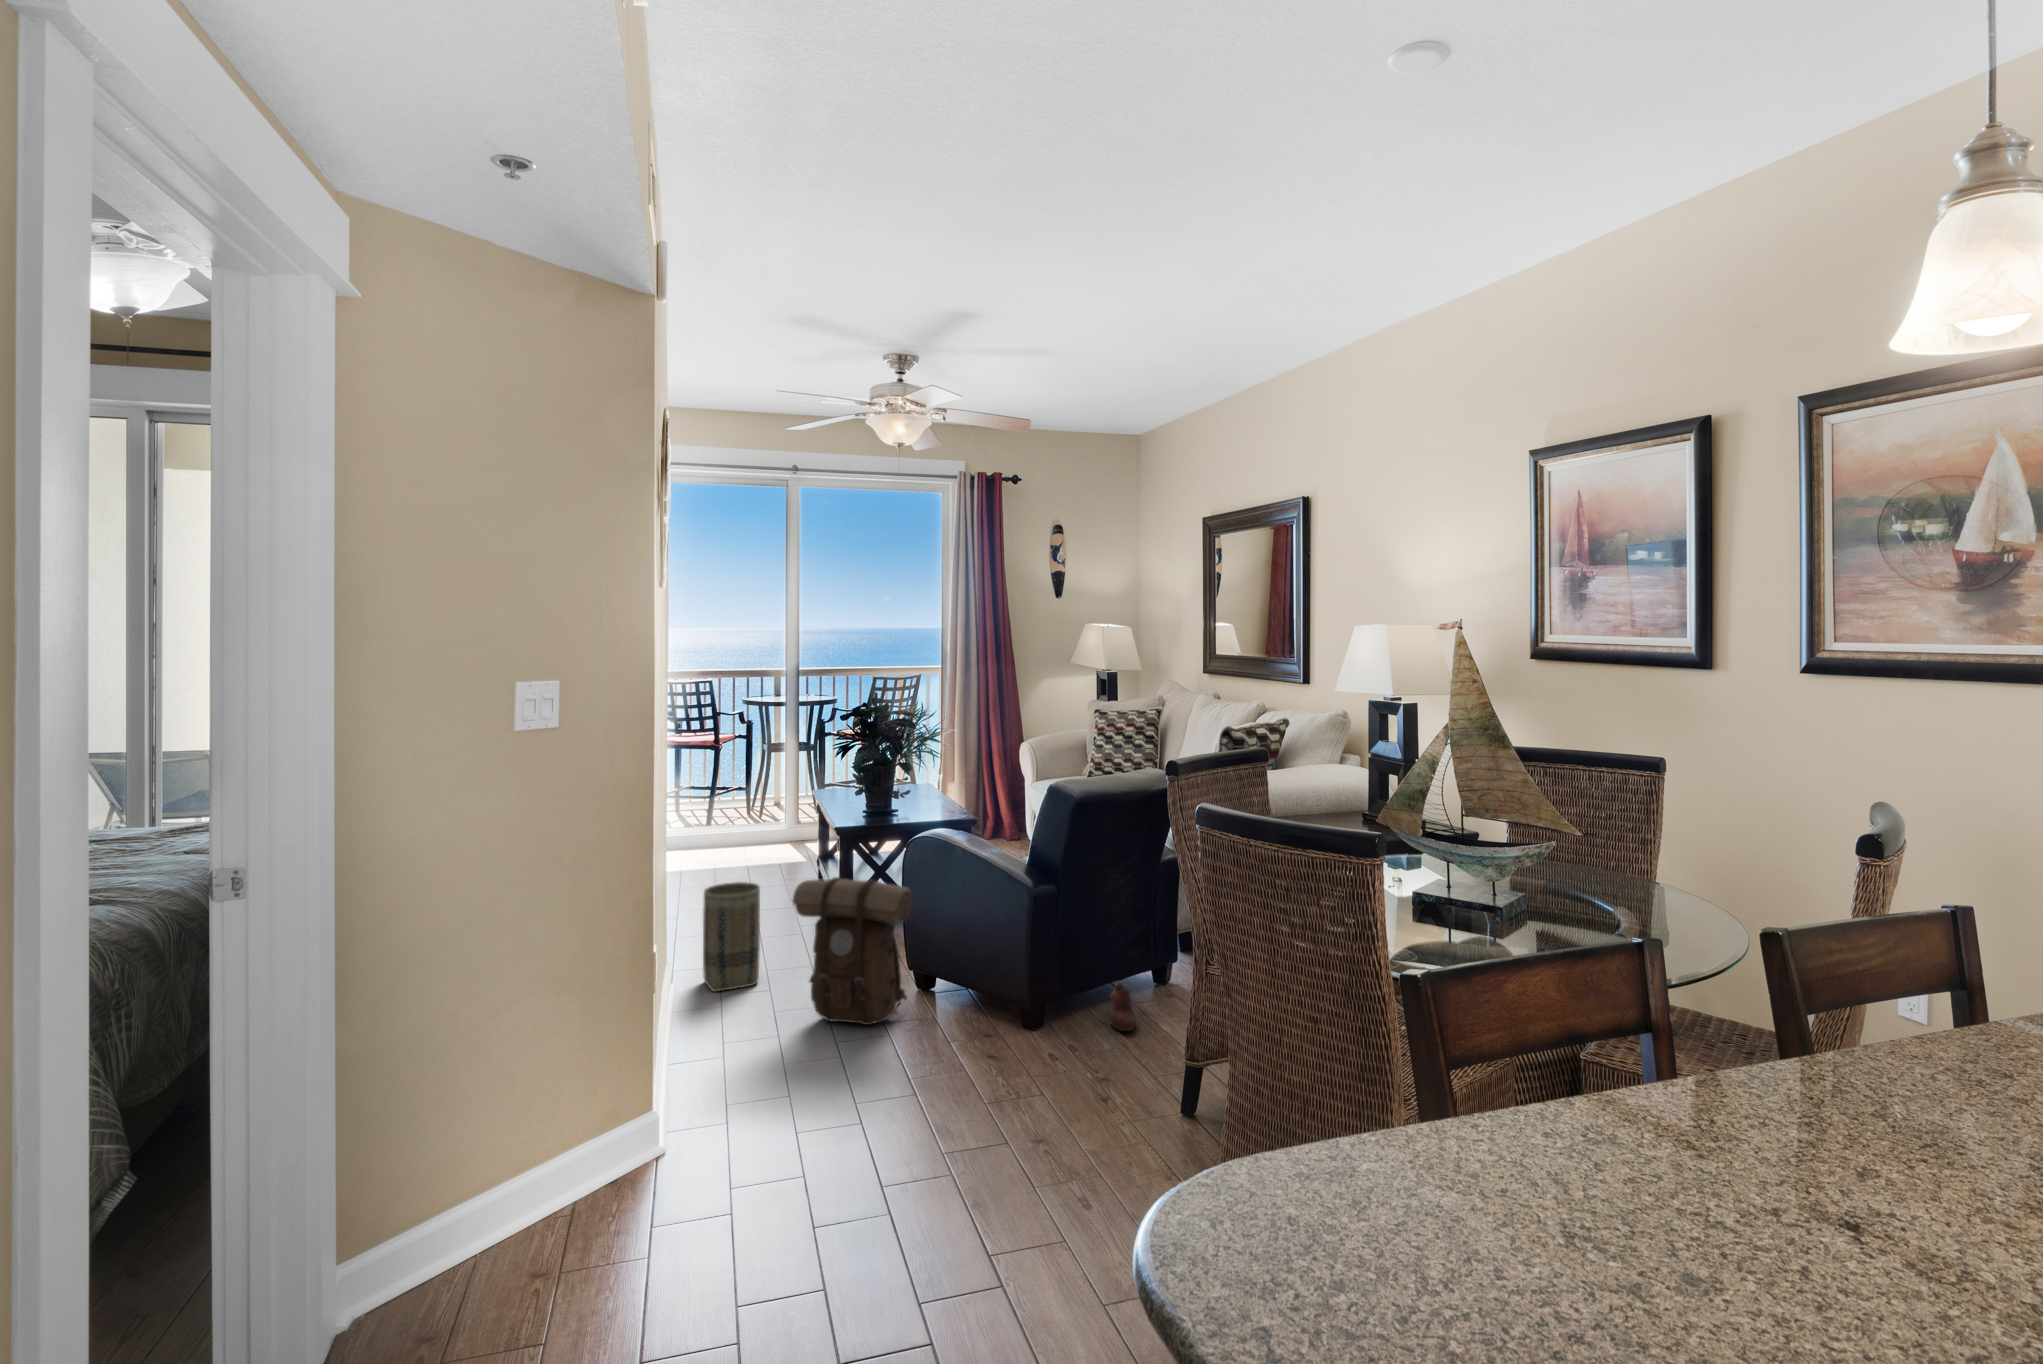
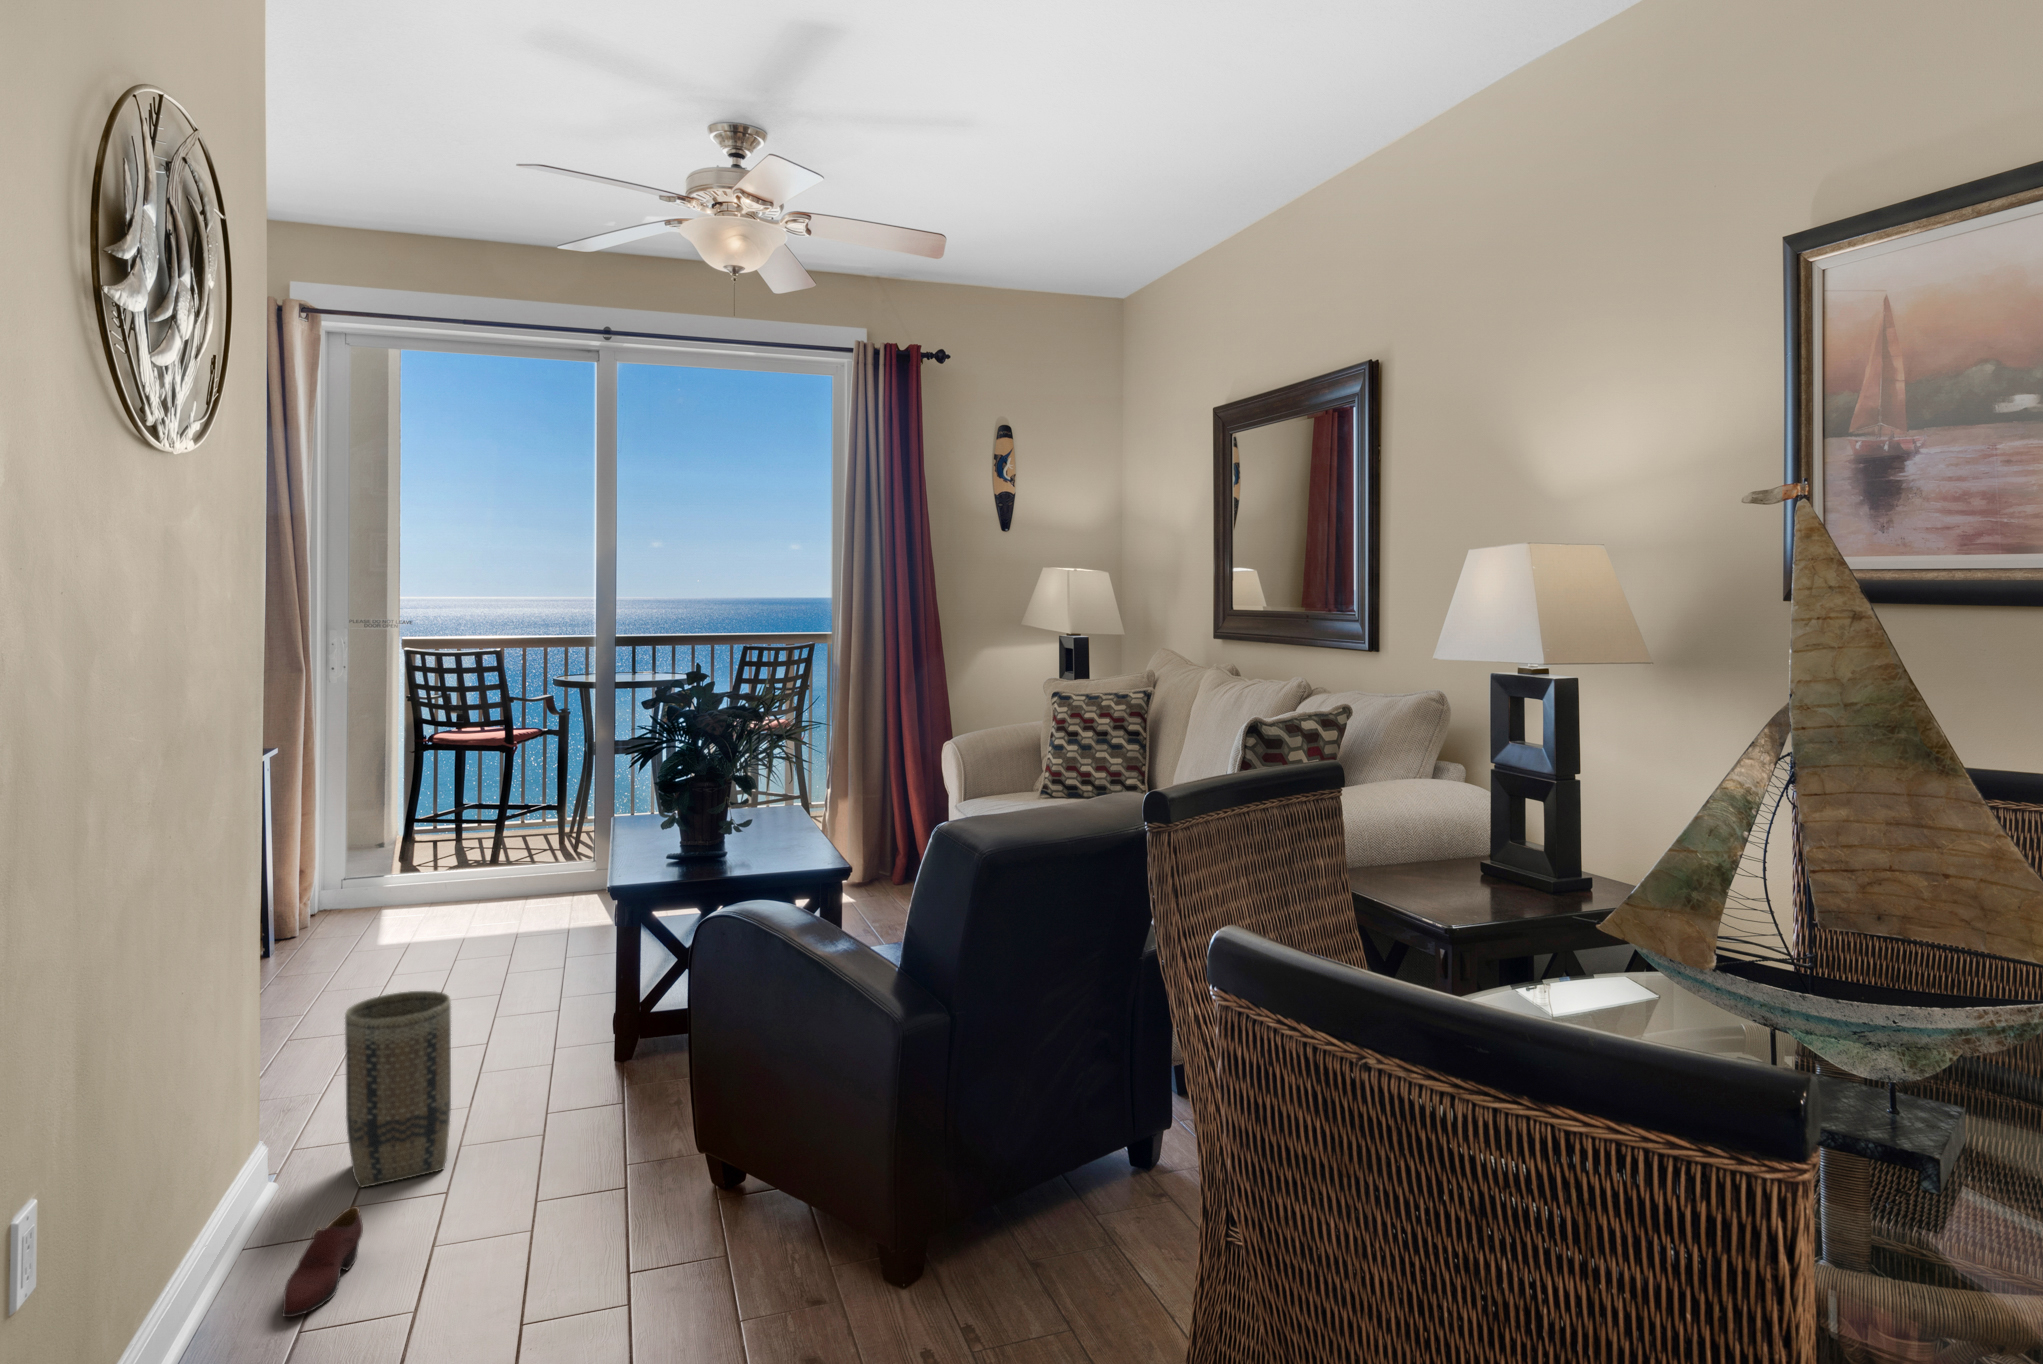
backpack: present [793,877,912,1025] -> none [459,1001,683,1274]
shoe: present [1110,983,1134,1031] -> present [282,1206,363,1317]

